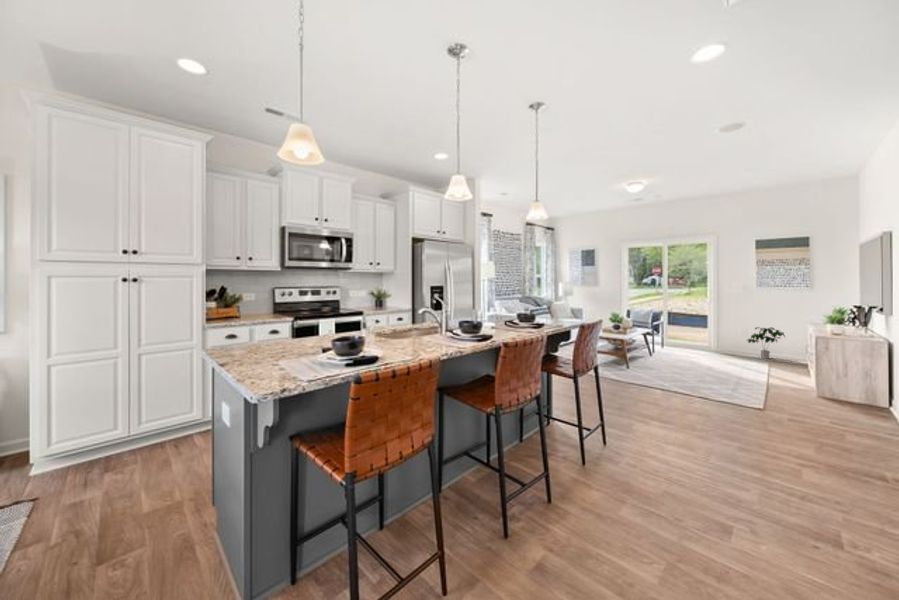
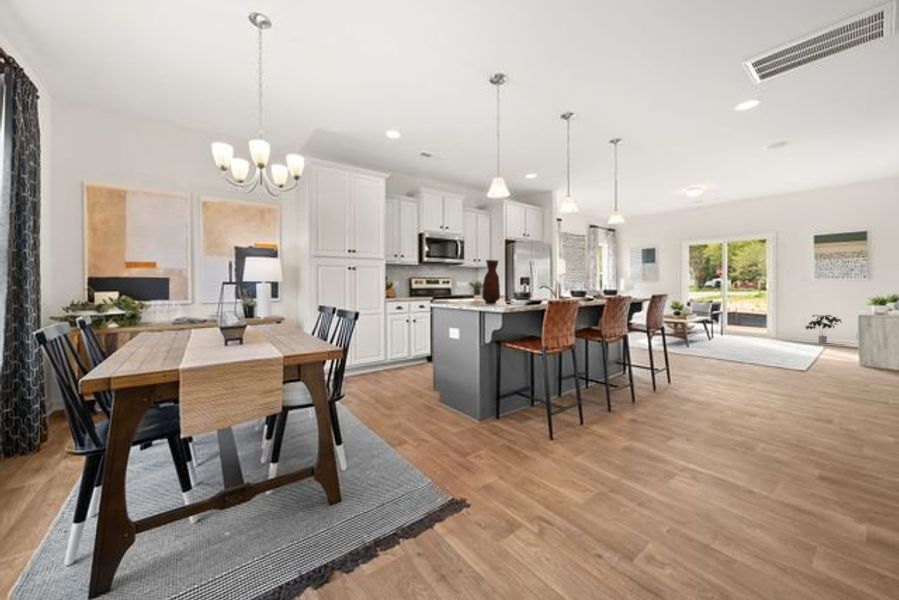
vase: none [258,281,297,370] -> present [482,260,500,305]

